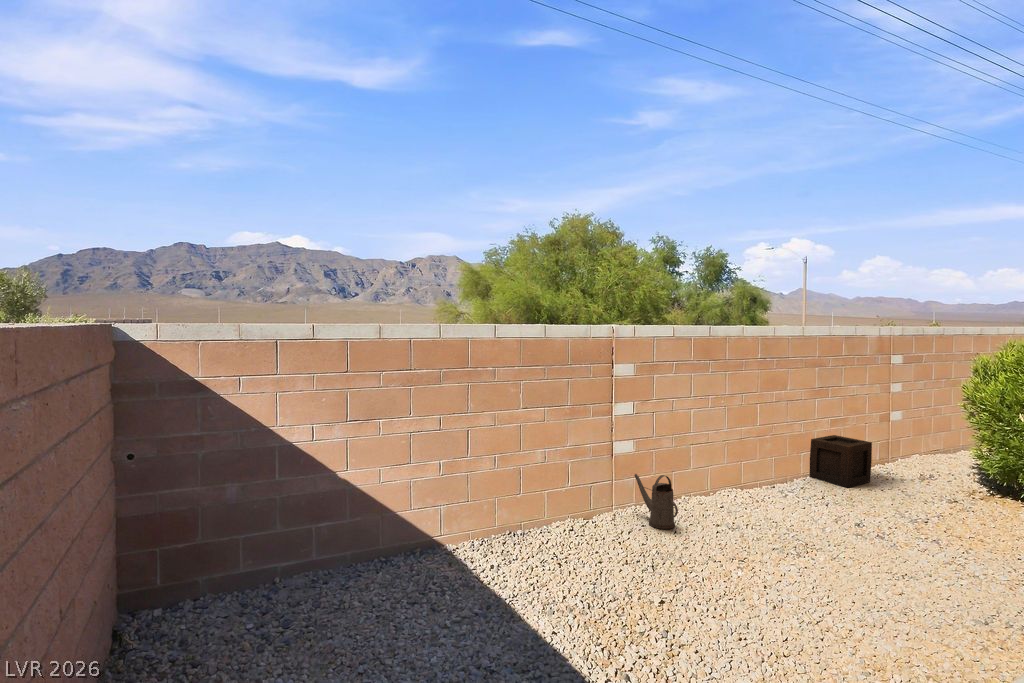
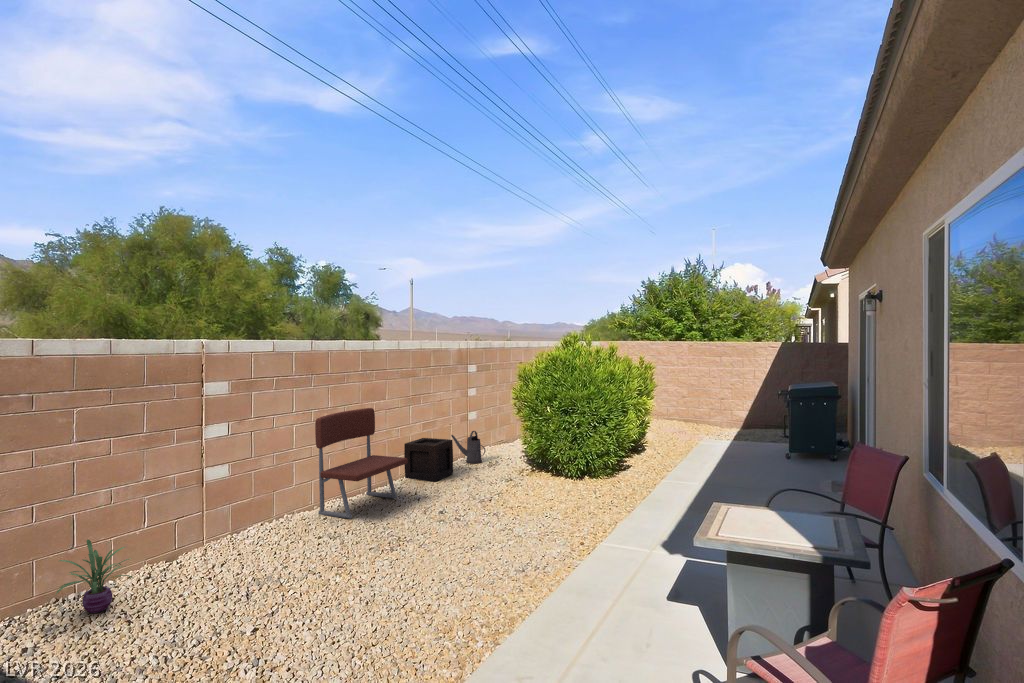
bench: none [716,396,817,512] -> present [315,408,408,519]
watering can: present [634,474,678,529] -> present [451,431,486,463]
decorative plant: none [507,488,563,550] -> present [56,540,133,613]

